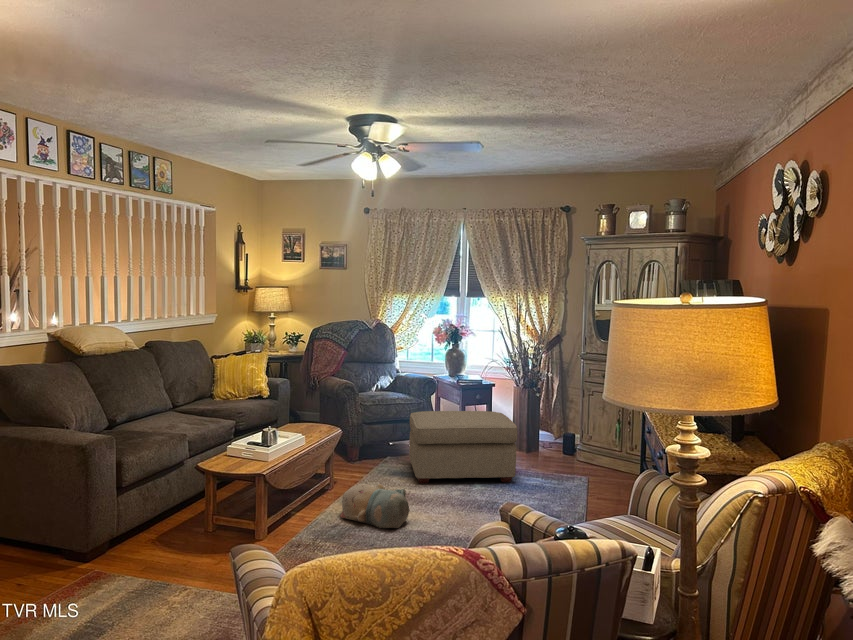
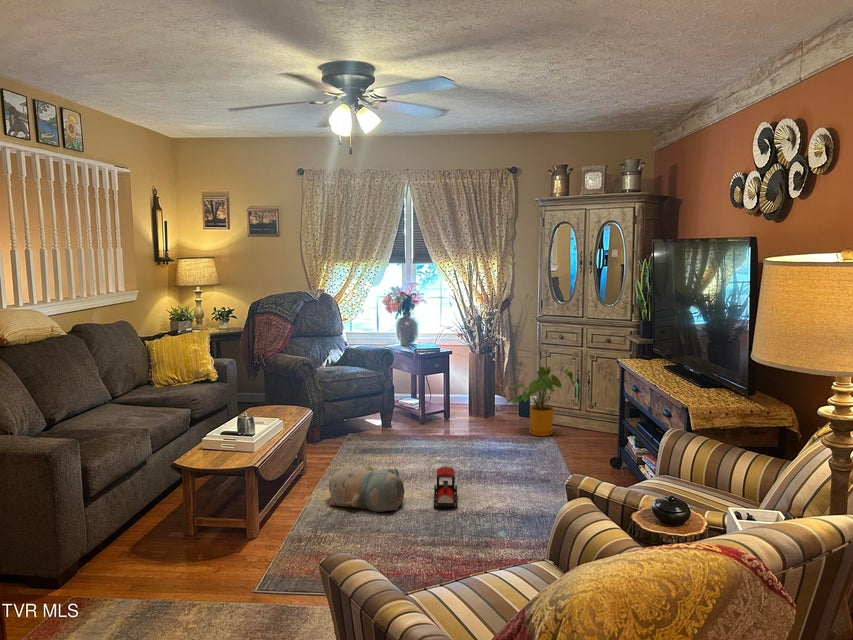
house plant: none [544,403,611,472] -> present [512,367,574,436]
ottoman: present [409,411,517,484] -> none [374,381,491,461]
toy train: none [434,492,463,531] -> present [434,467,458,507]

